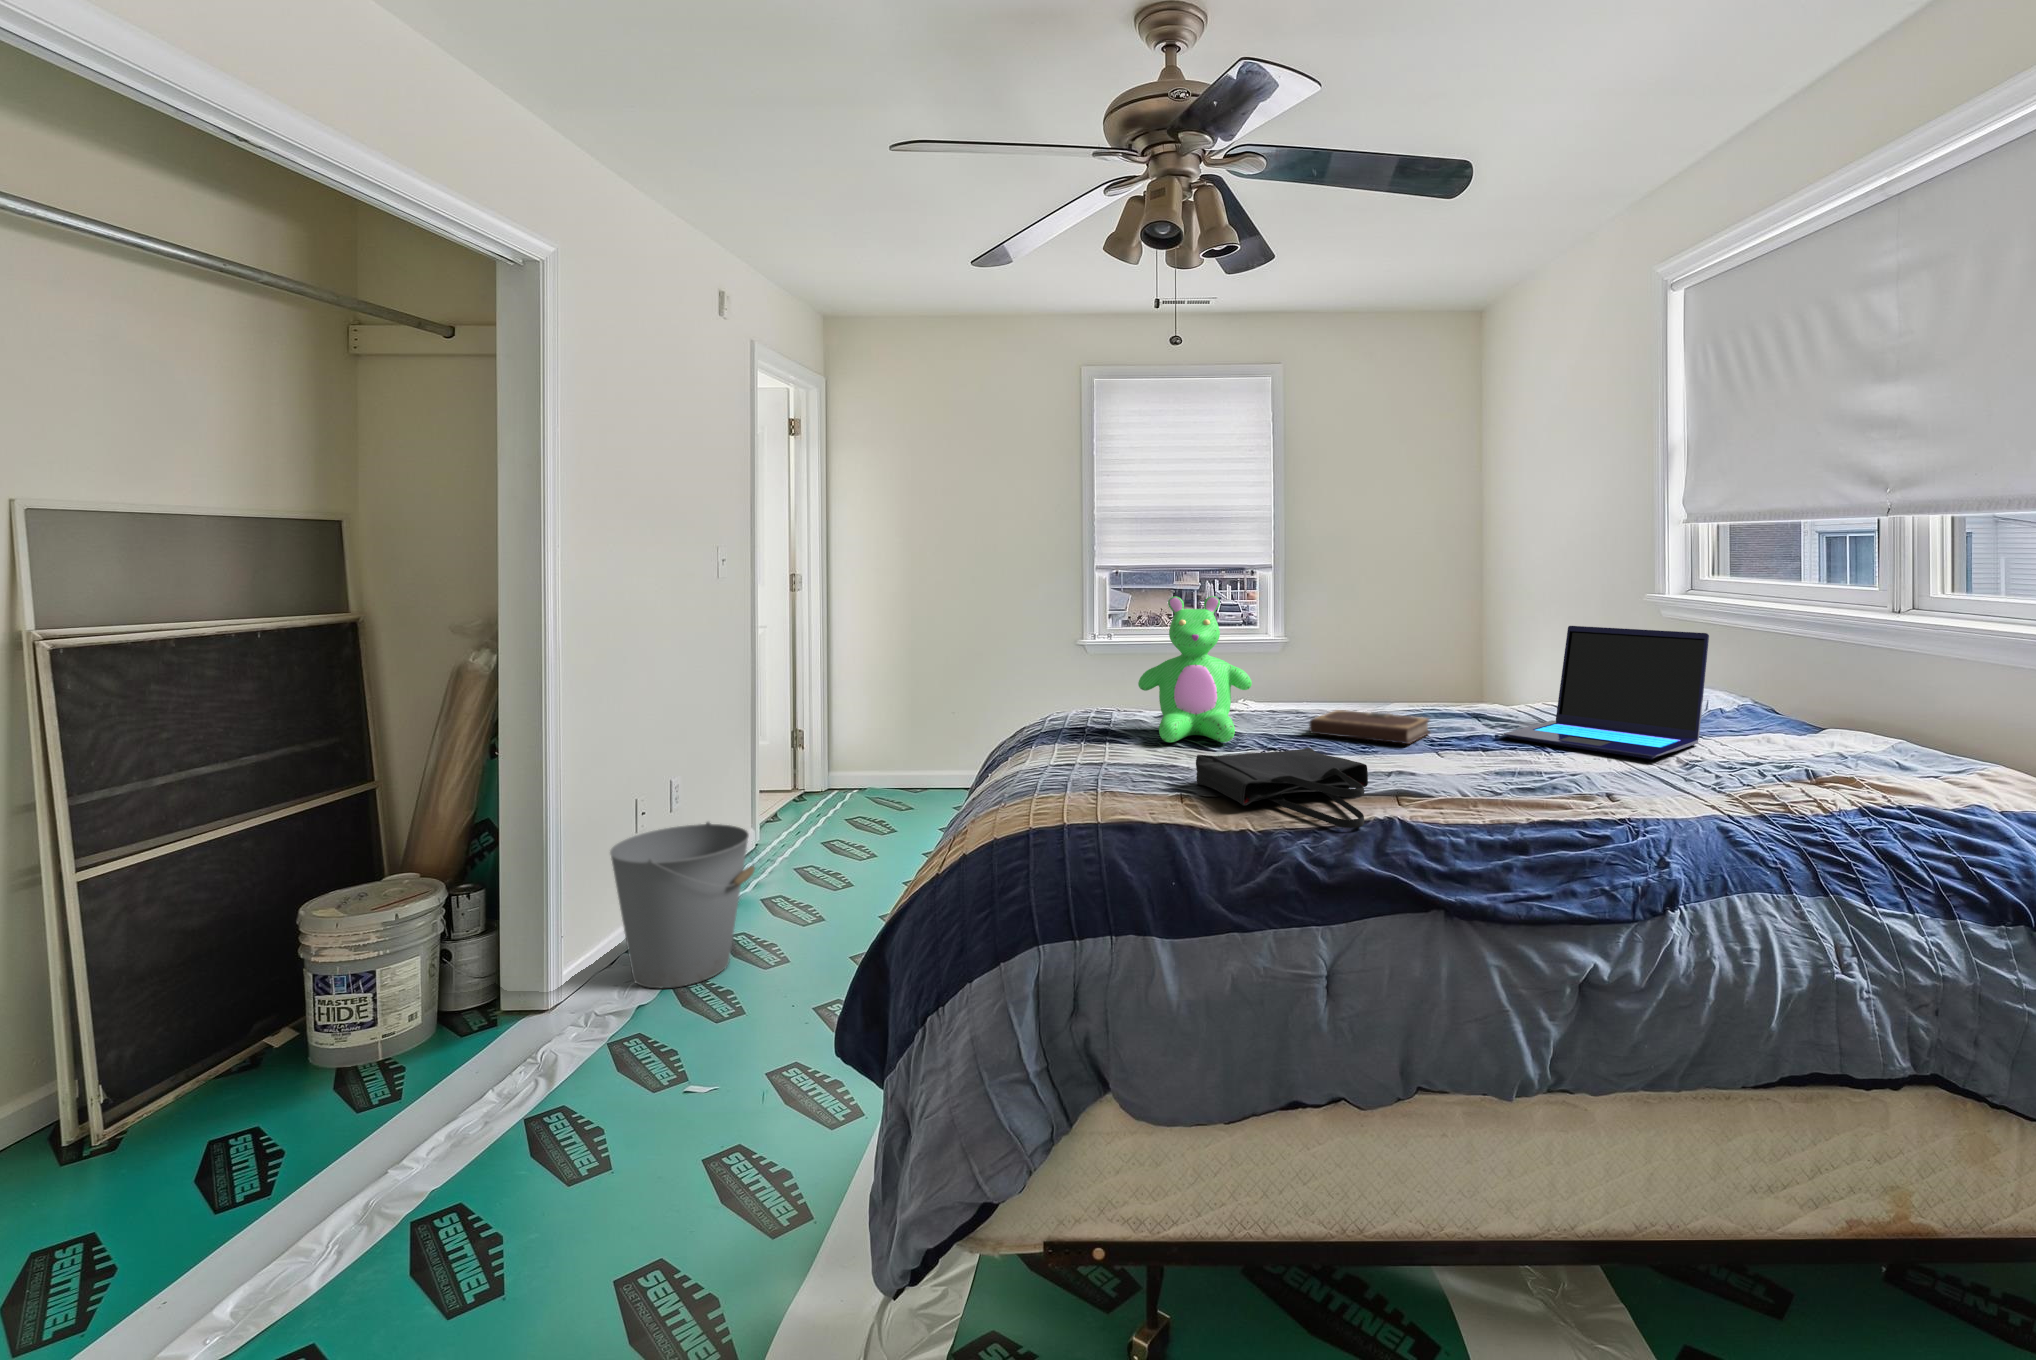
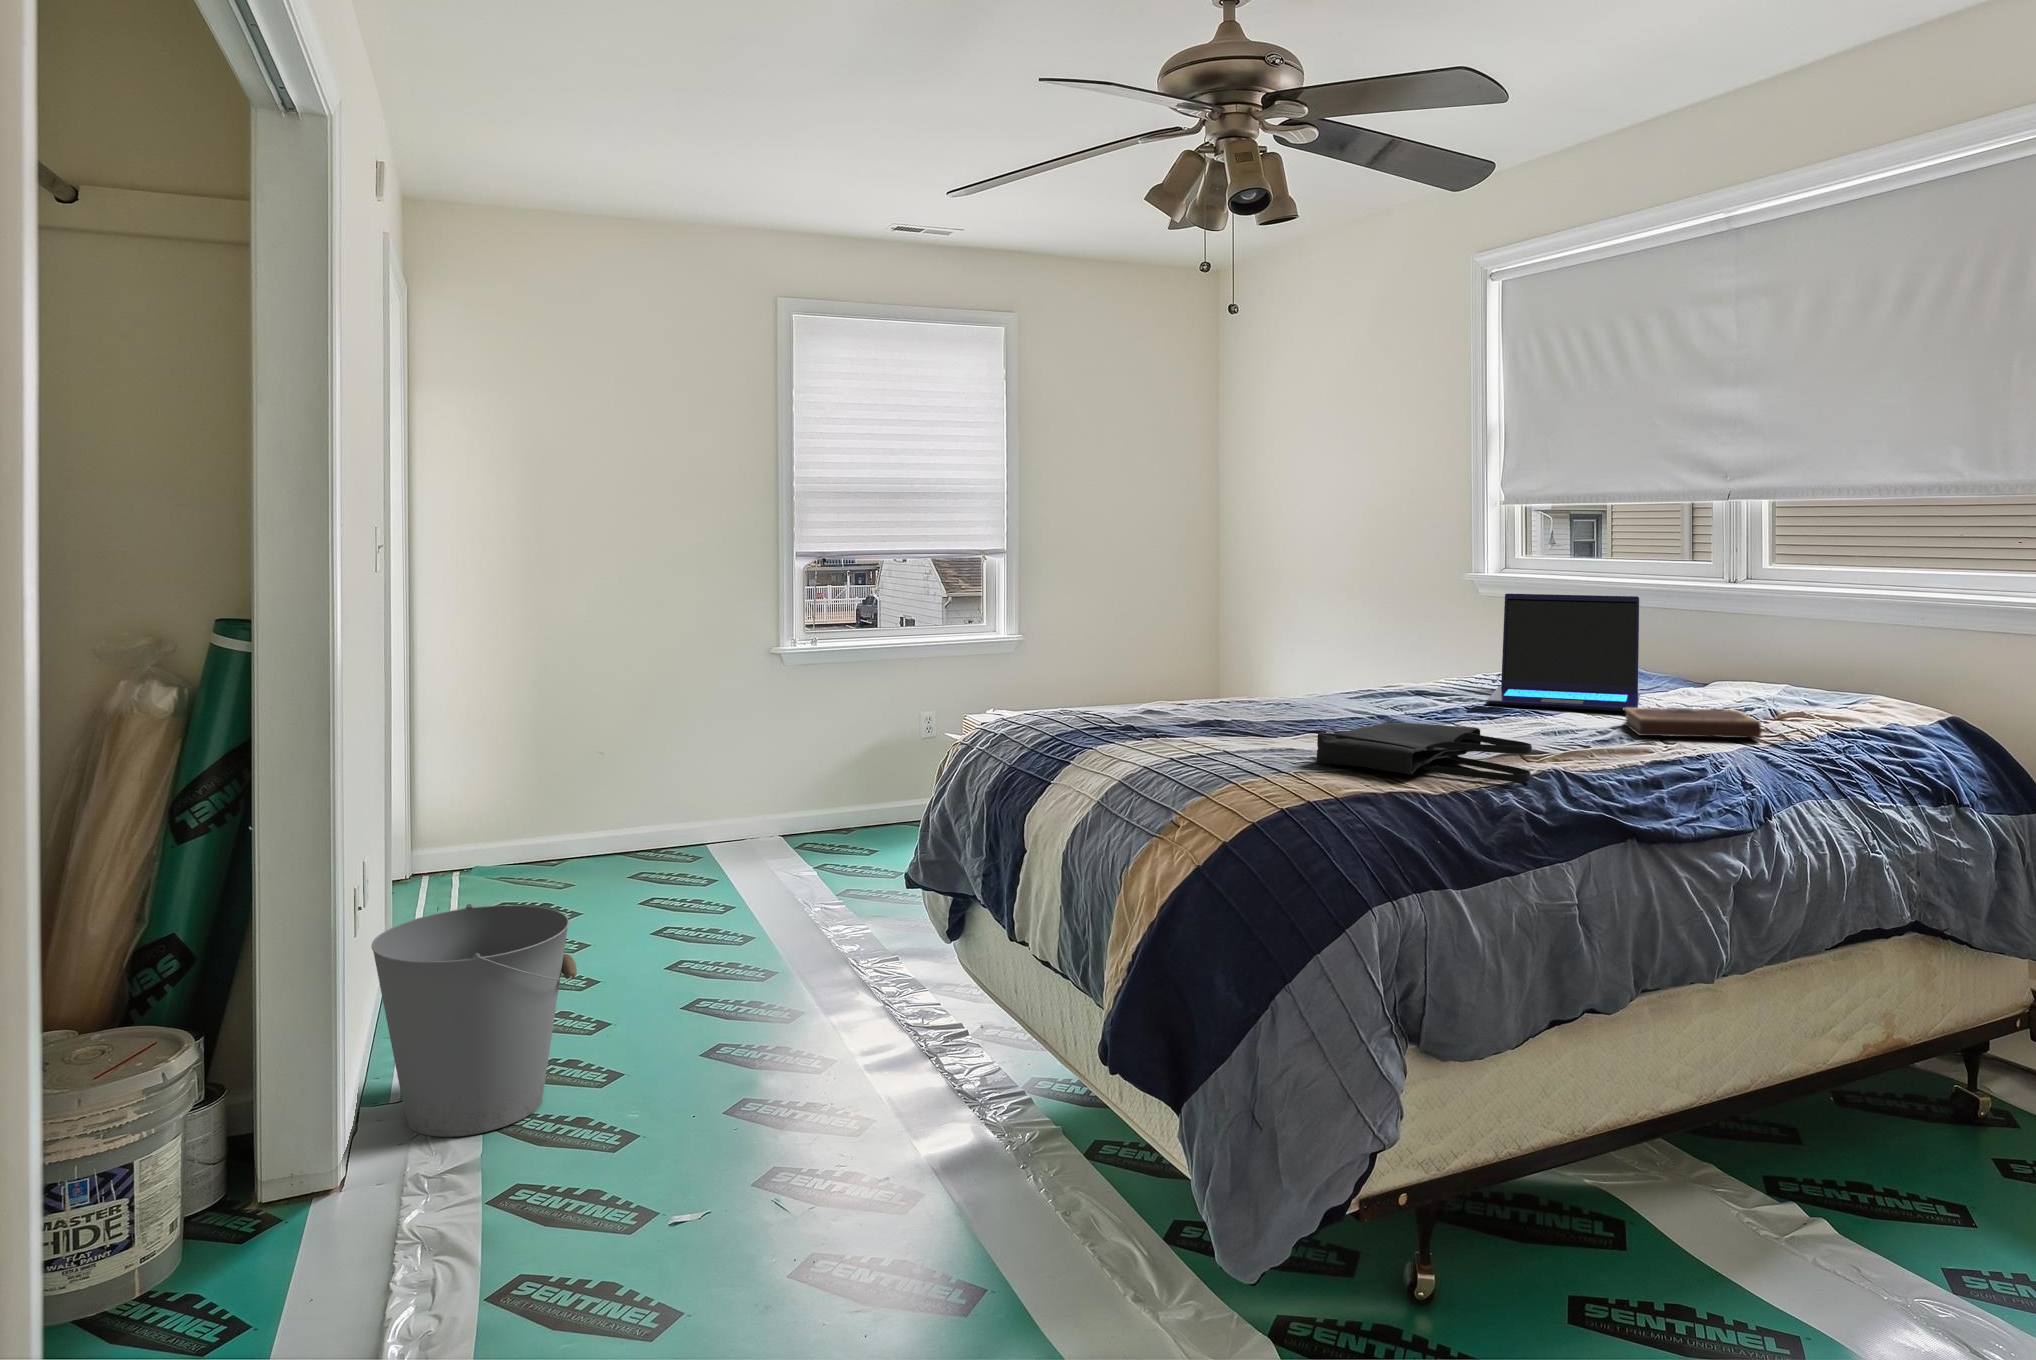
teddy bear: present [1138,596,1252,742] -> none [1146,570,1271,731]
notebook: present [1309,710,1430,744] -> present [1624,708,1761,738]

